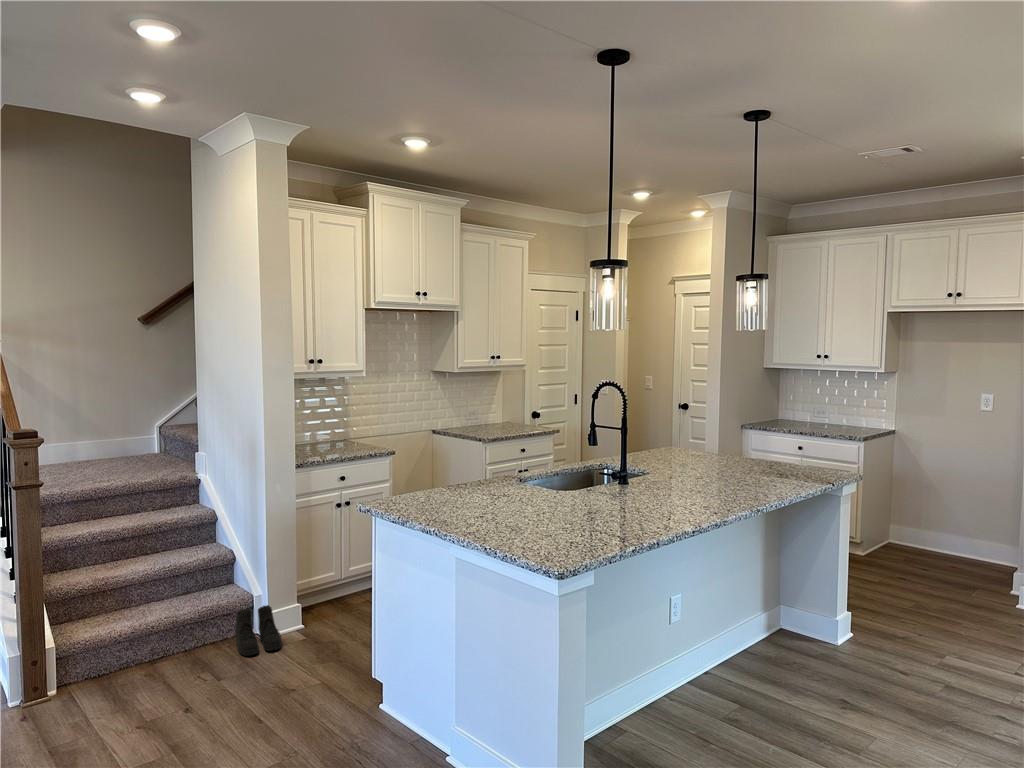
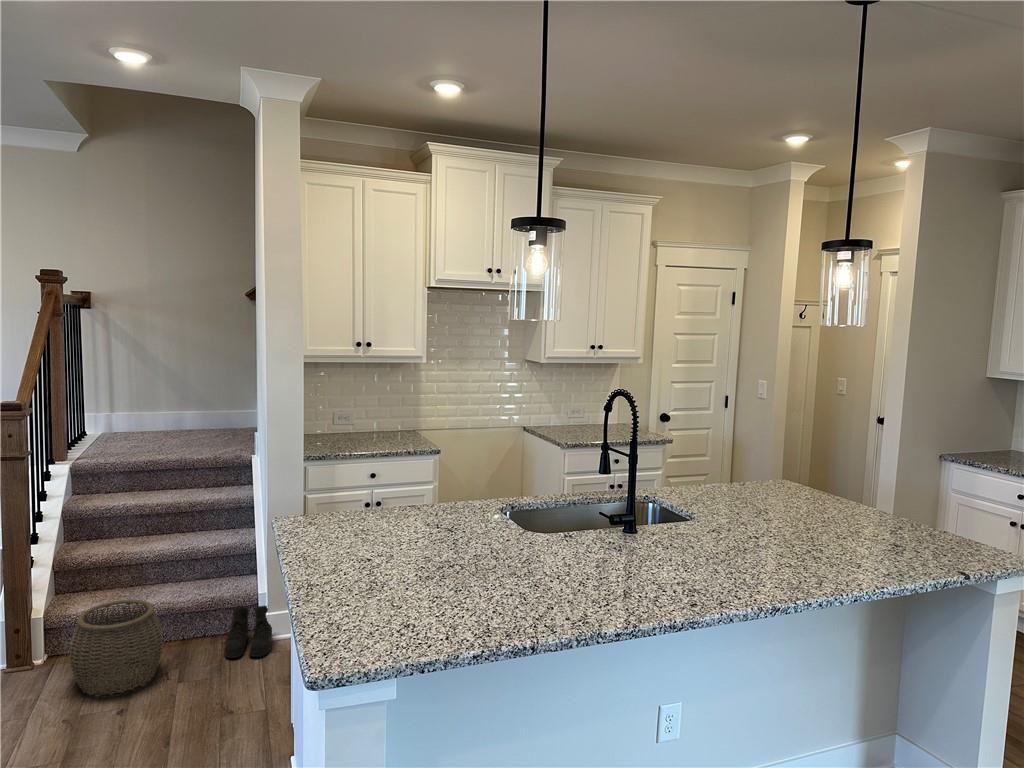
woven basket: none [110,613,199,705] -> present [69,599,163,696]

